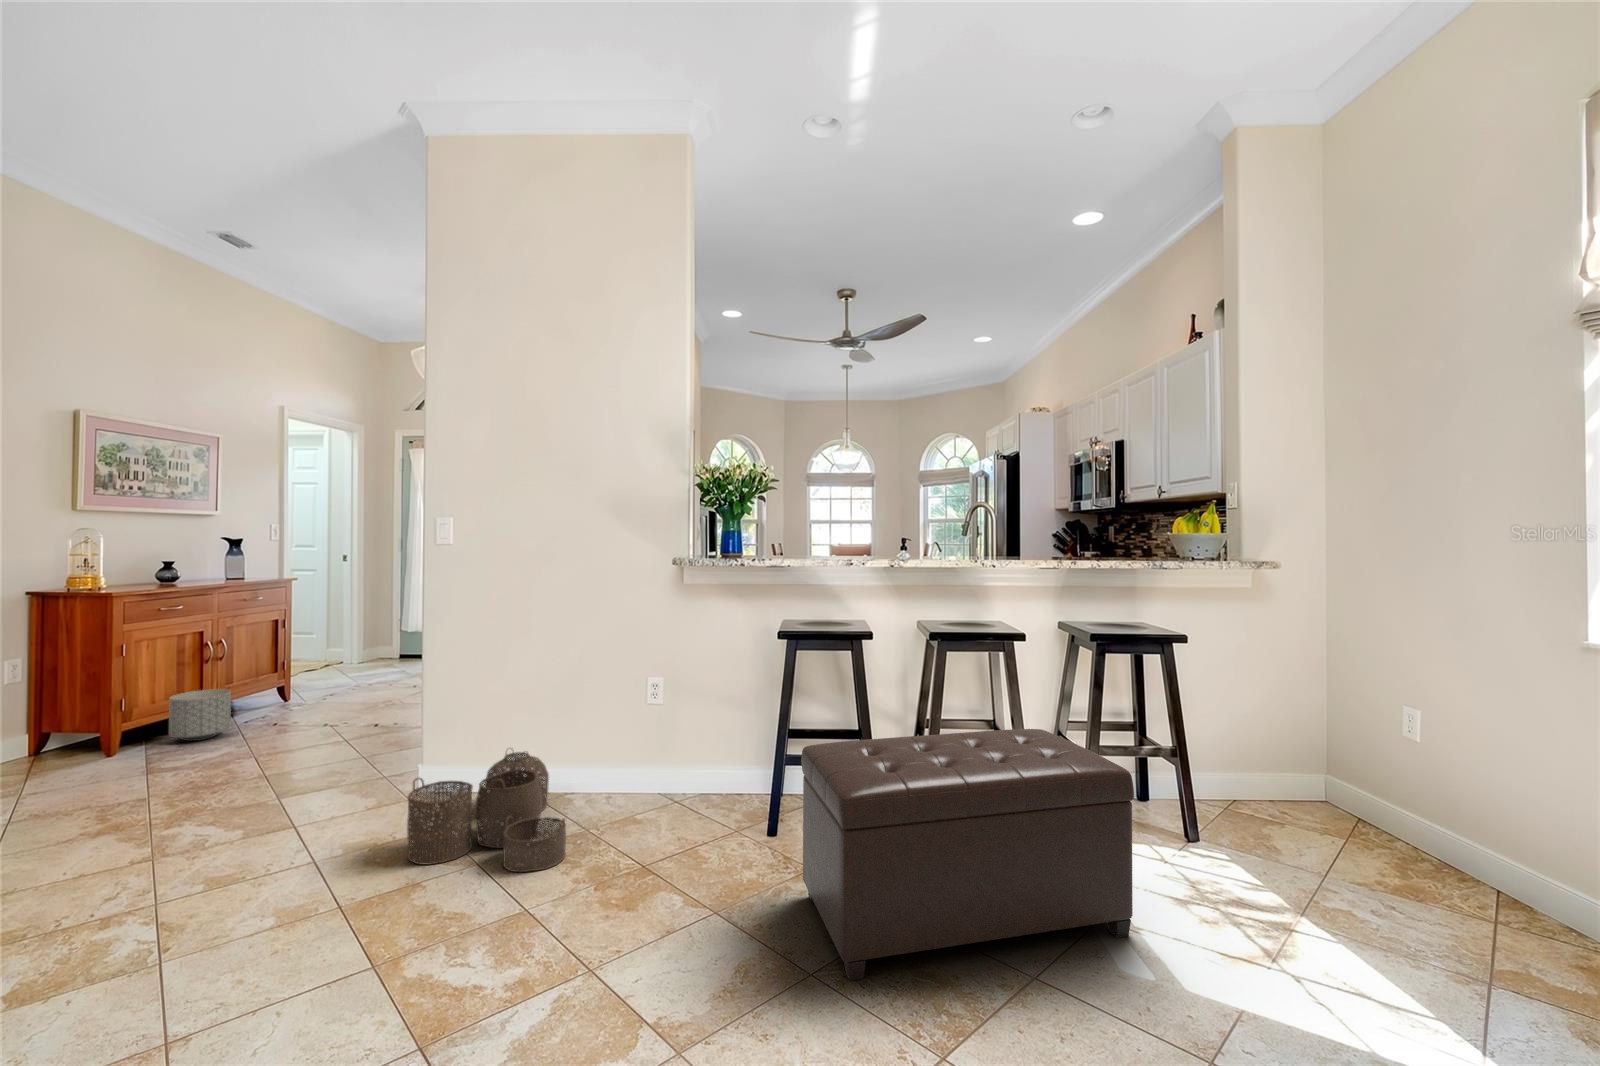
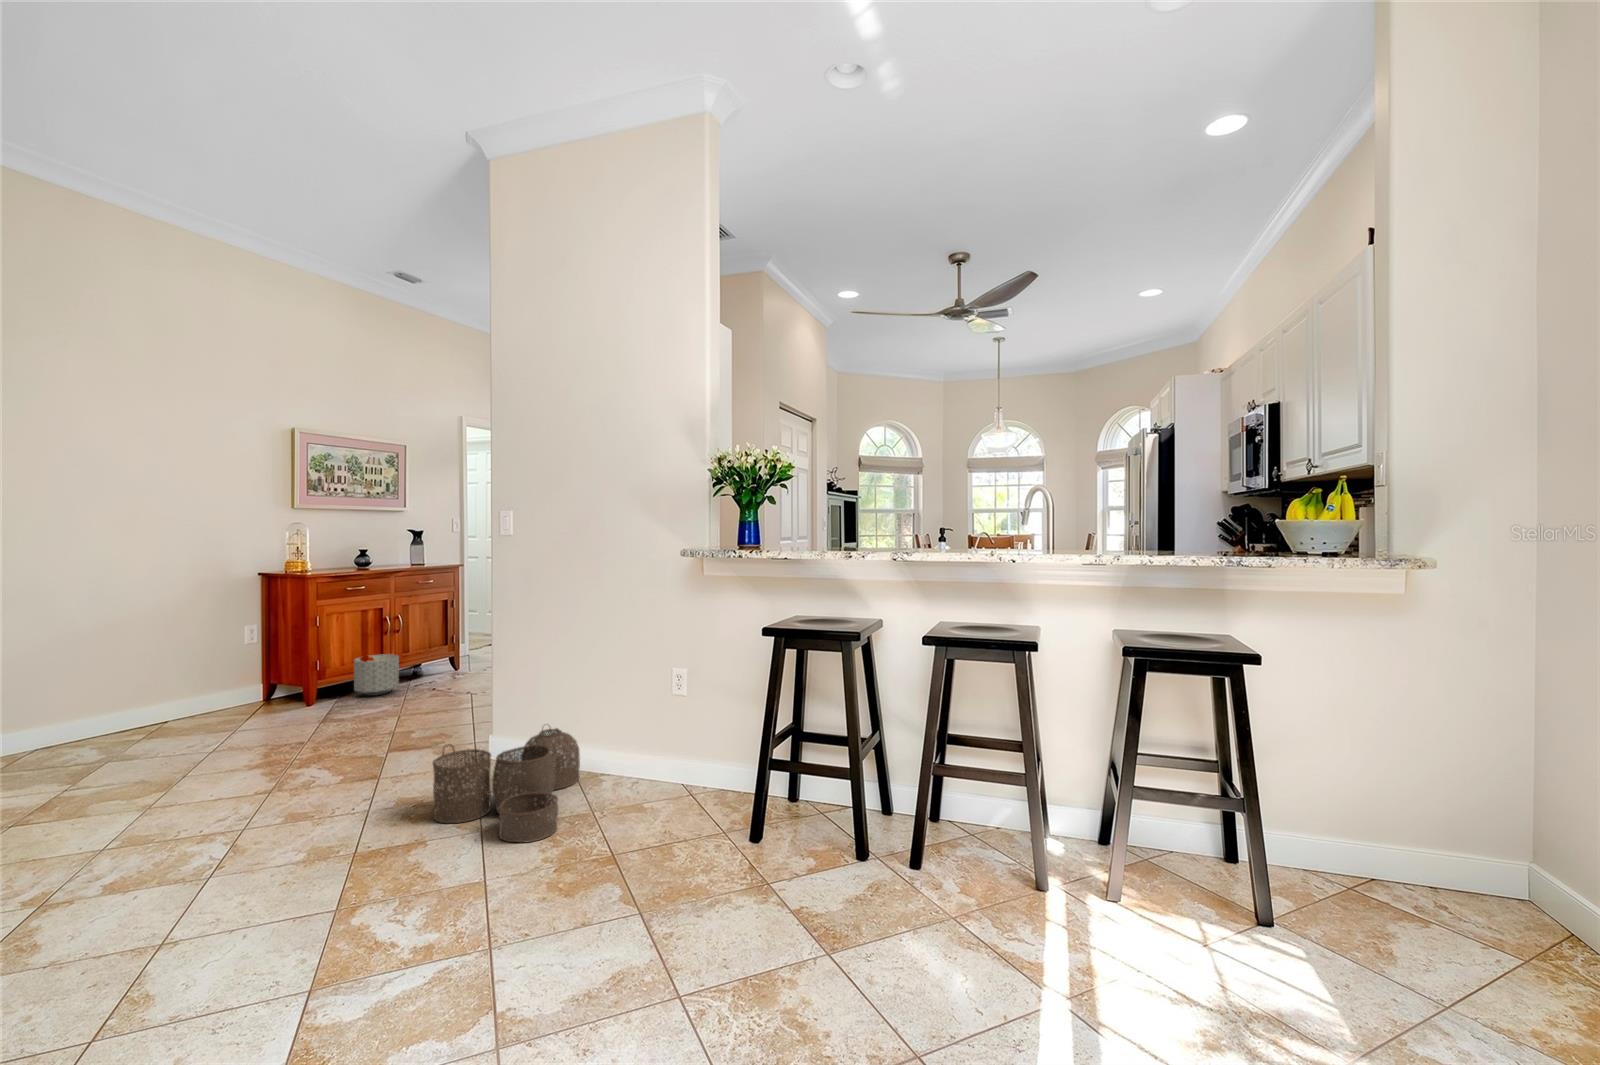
ottoman: present [801,729,1134,981] -> none [703,750,1089,1032]

